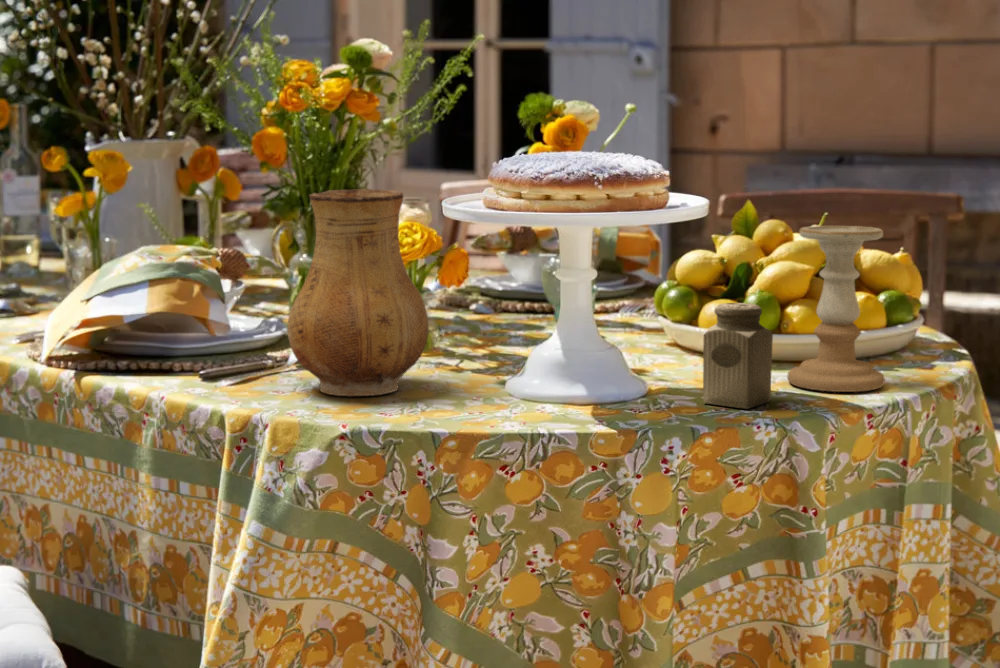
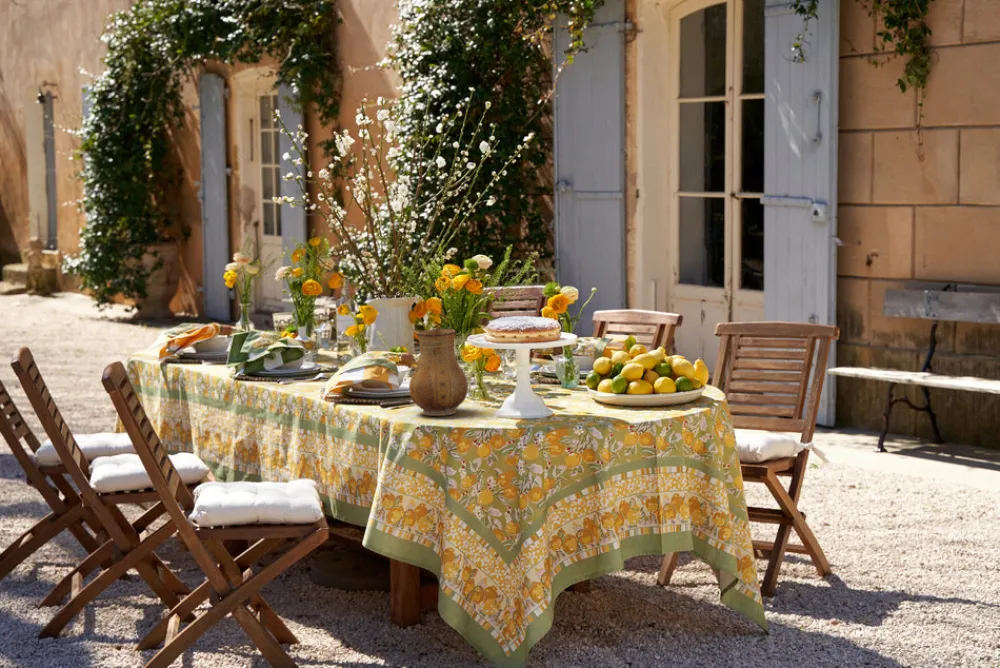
candle holder: present [787,226,885,392] -> none [623,343,665,417]
salt shaker: present [703,303,773,409] -> none [571,378,601,423]

